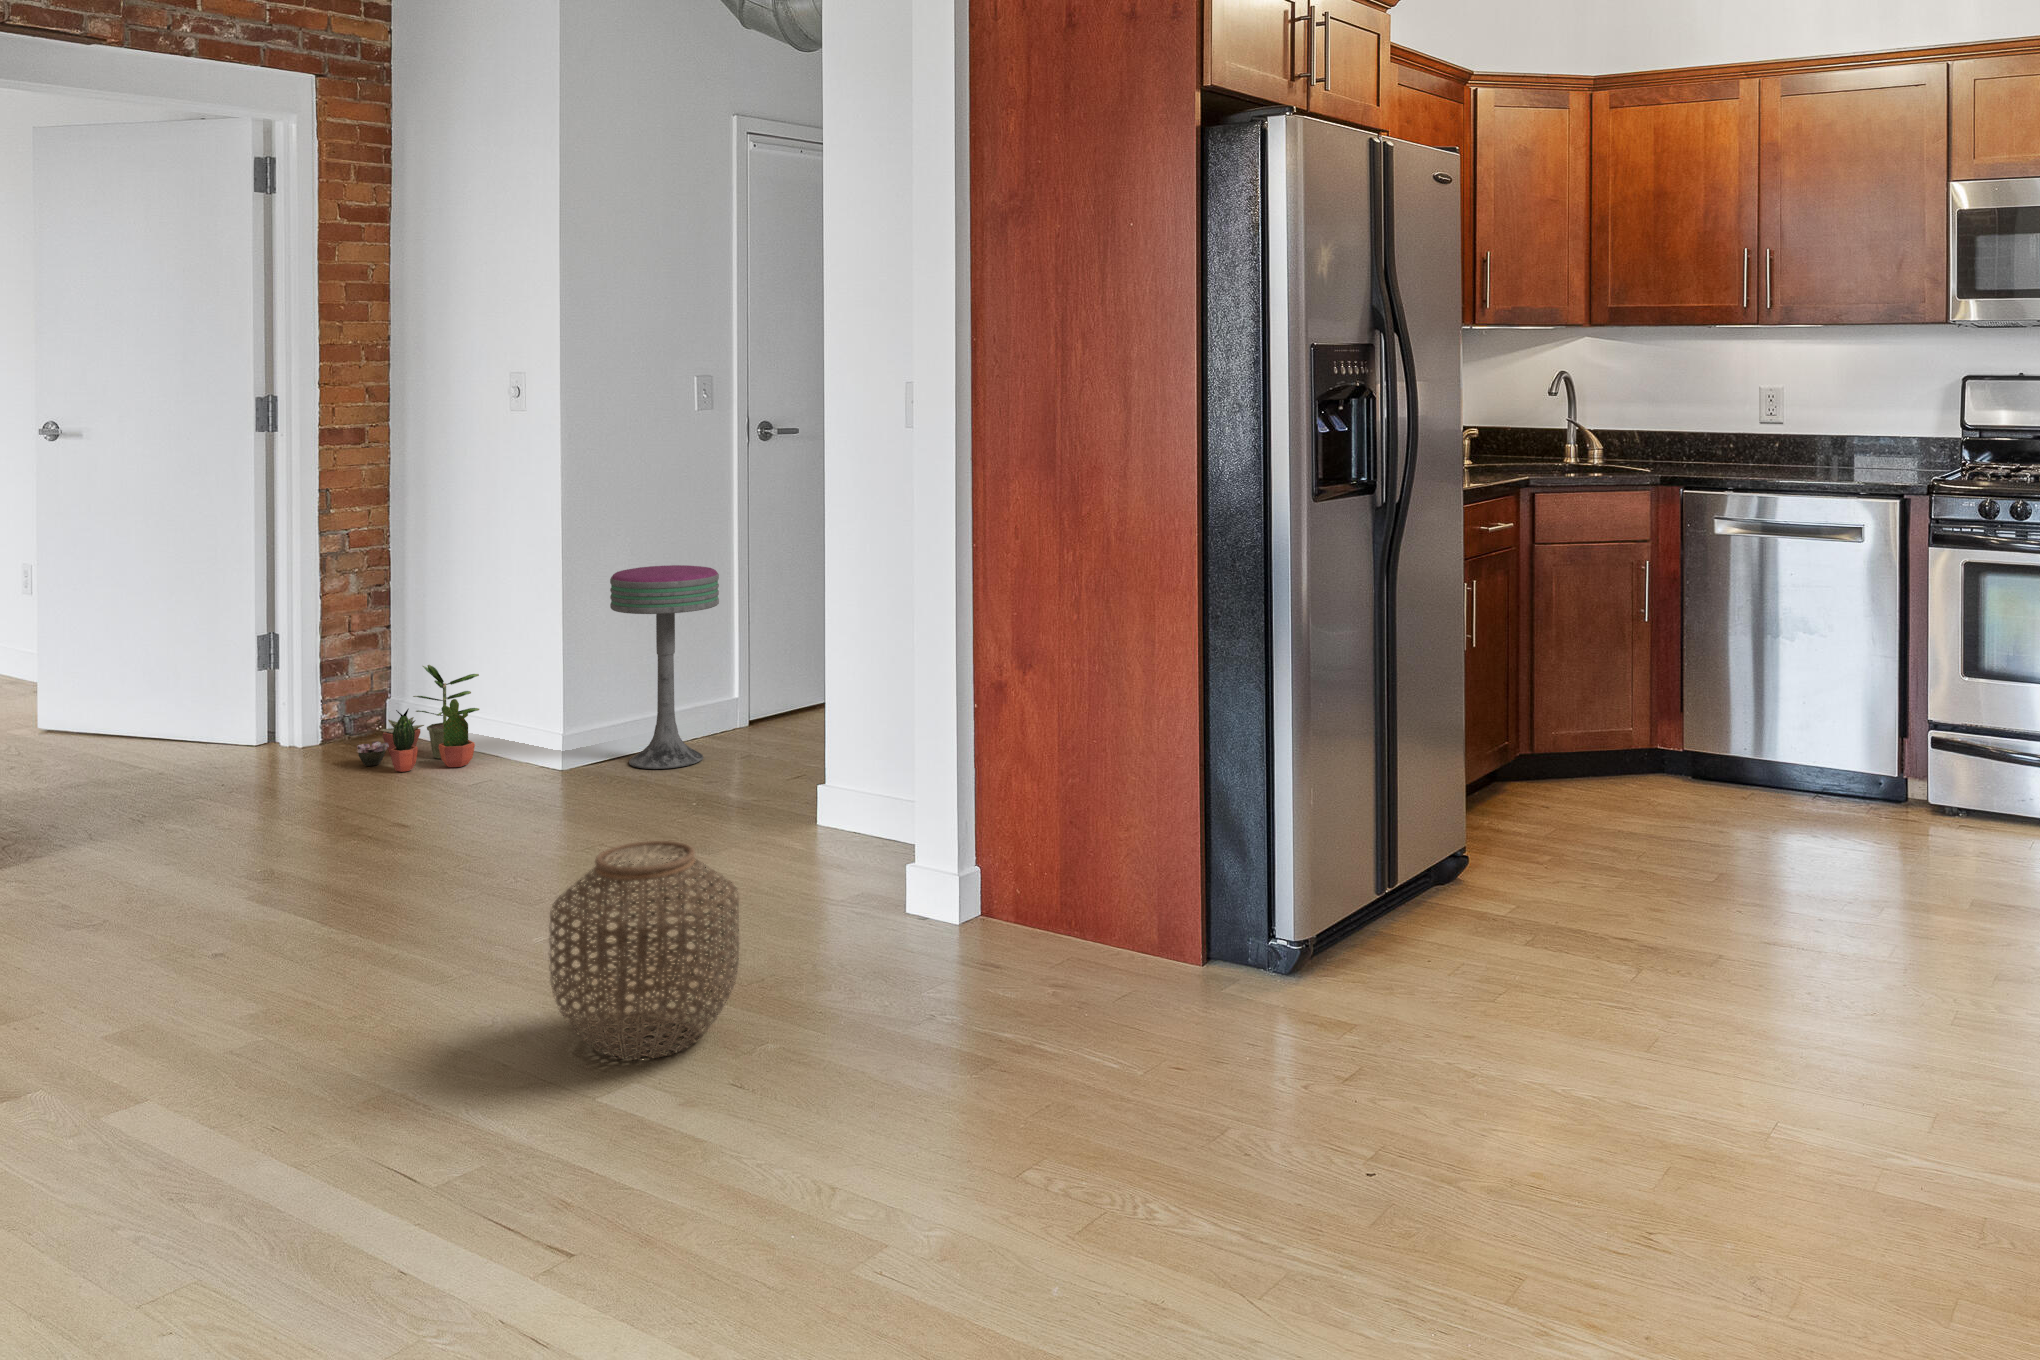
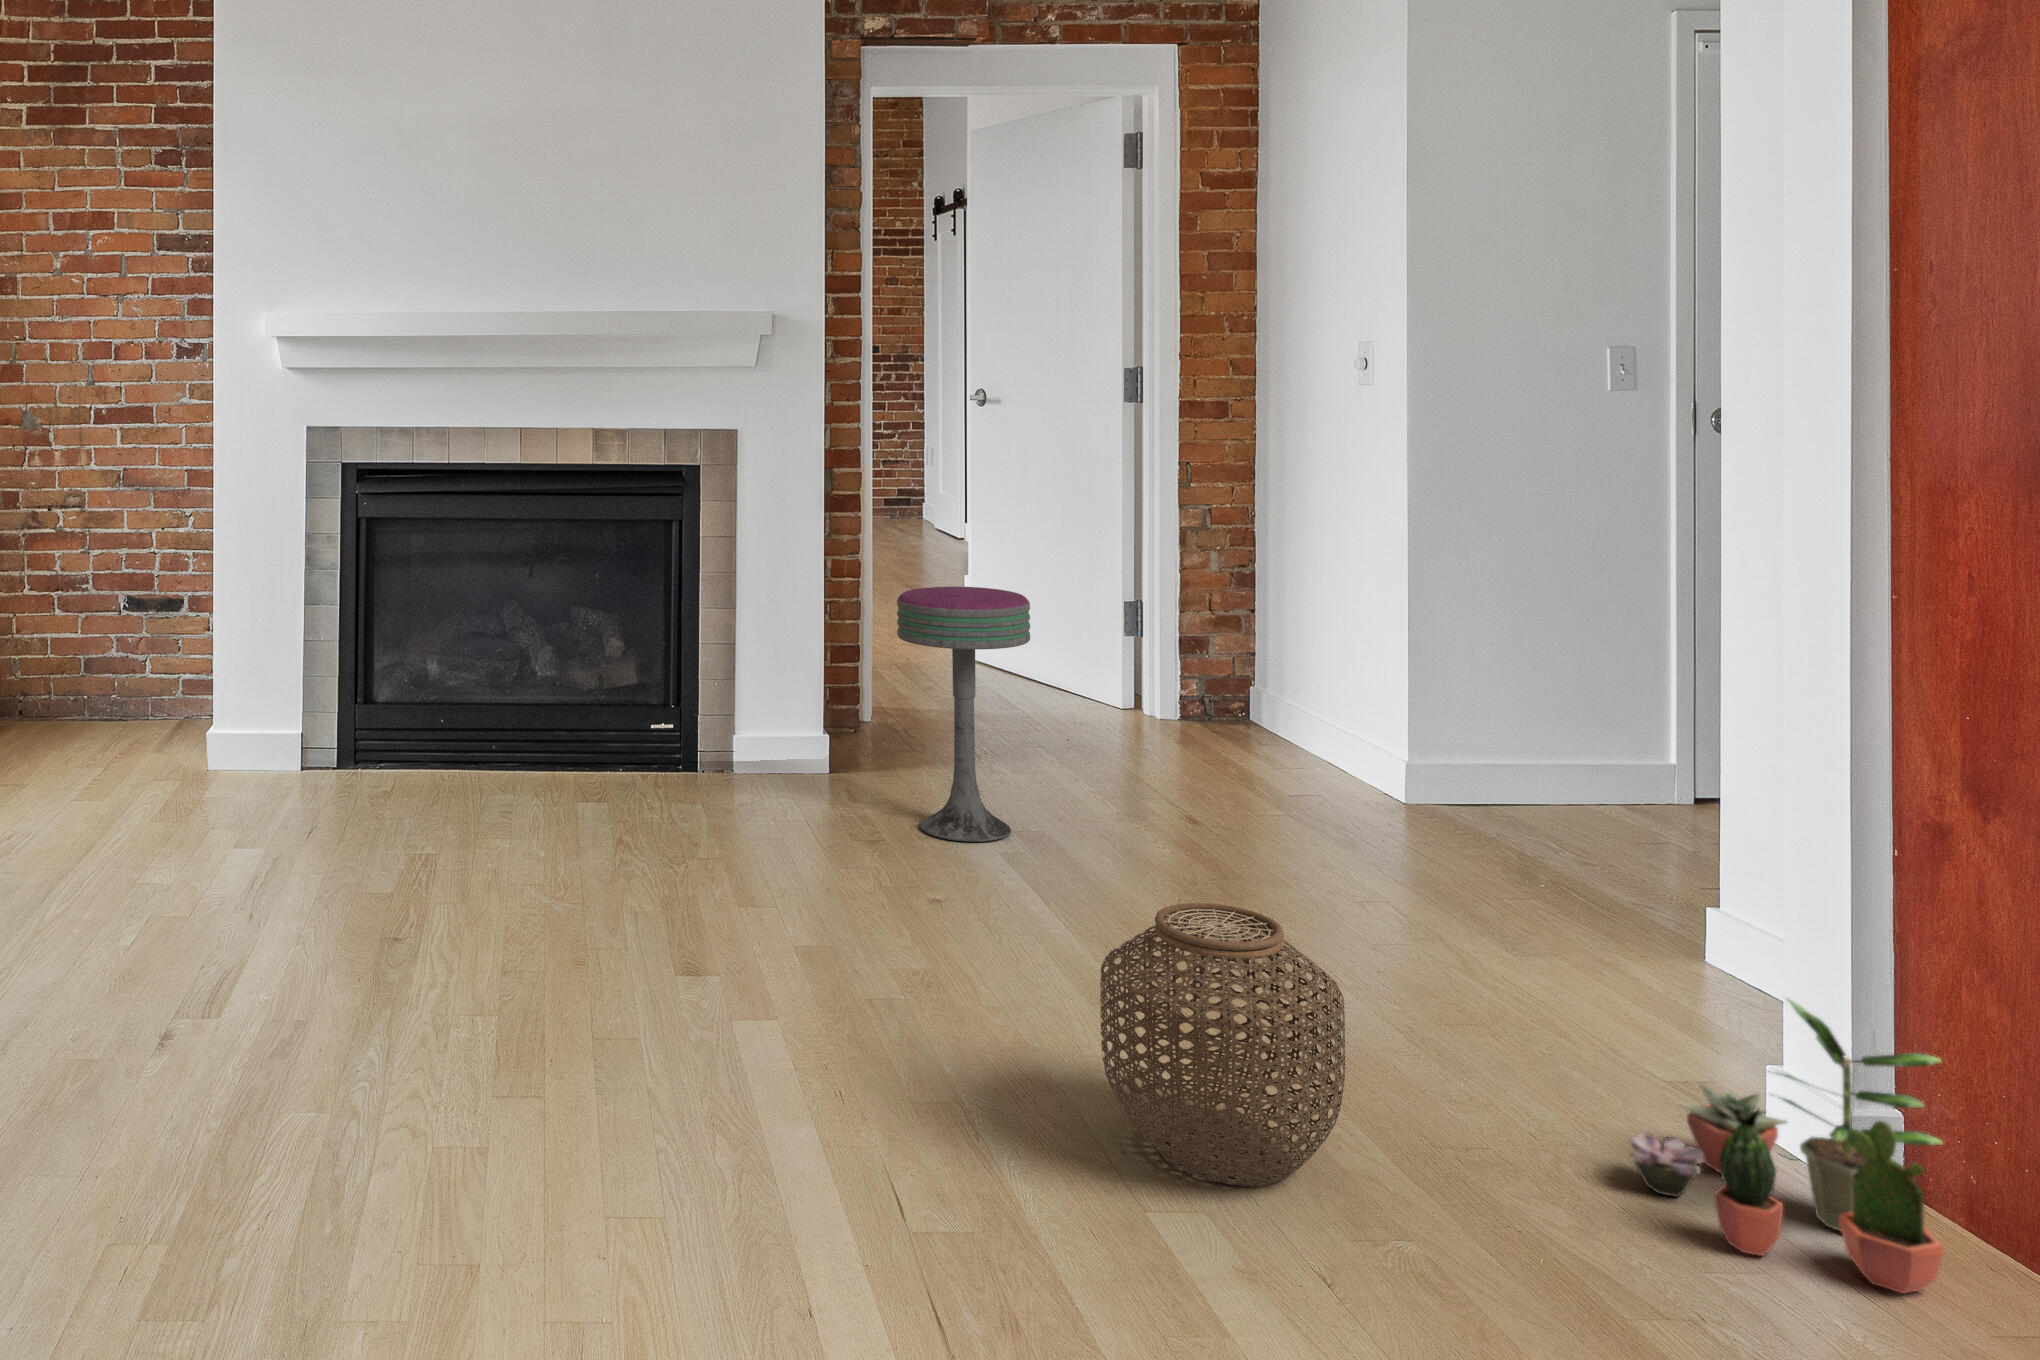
bar stool: present [610,565,719,769] -> present [897,587,1030,842]
potted plant: present [357,665,479,772] -> present [1630,999,1943,1293]

